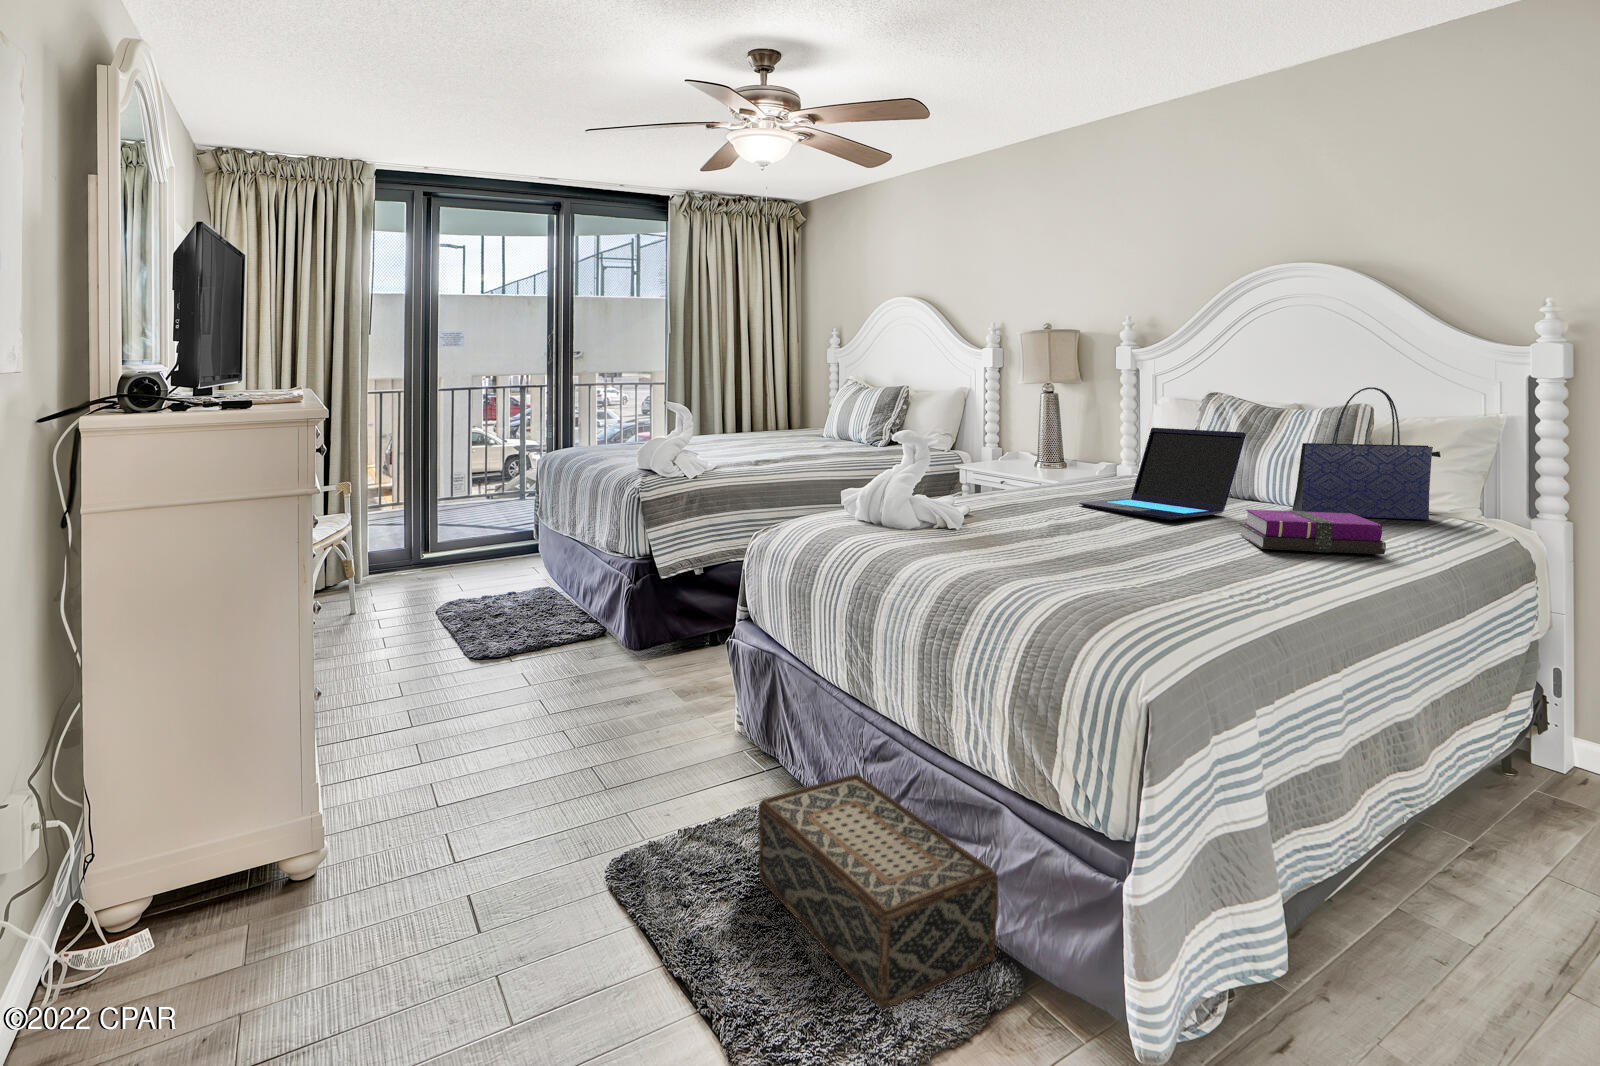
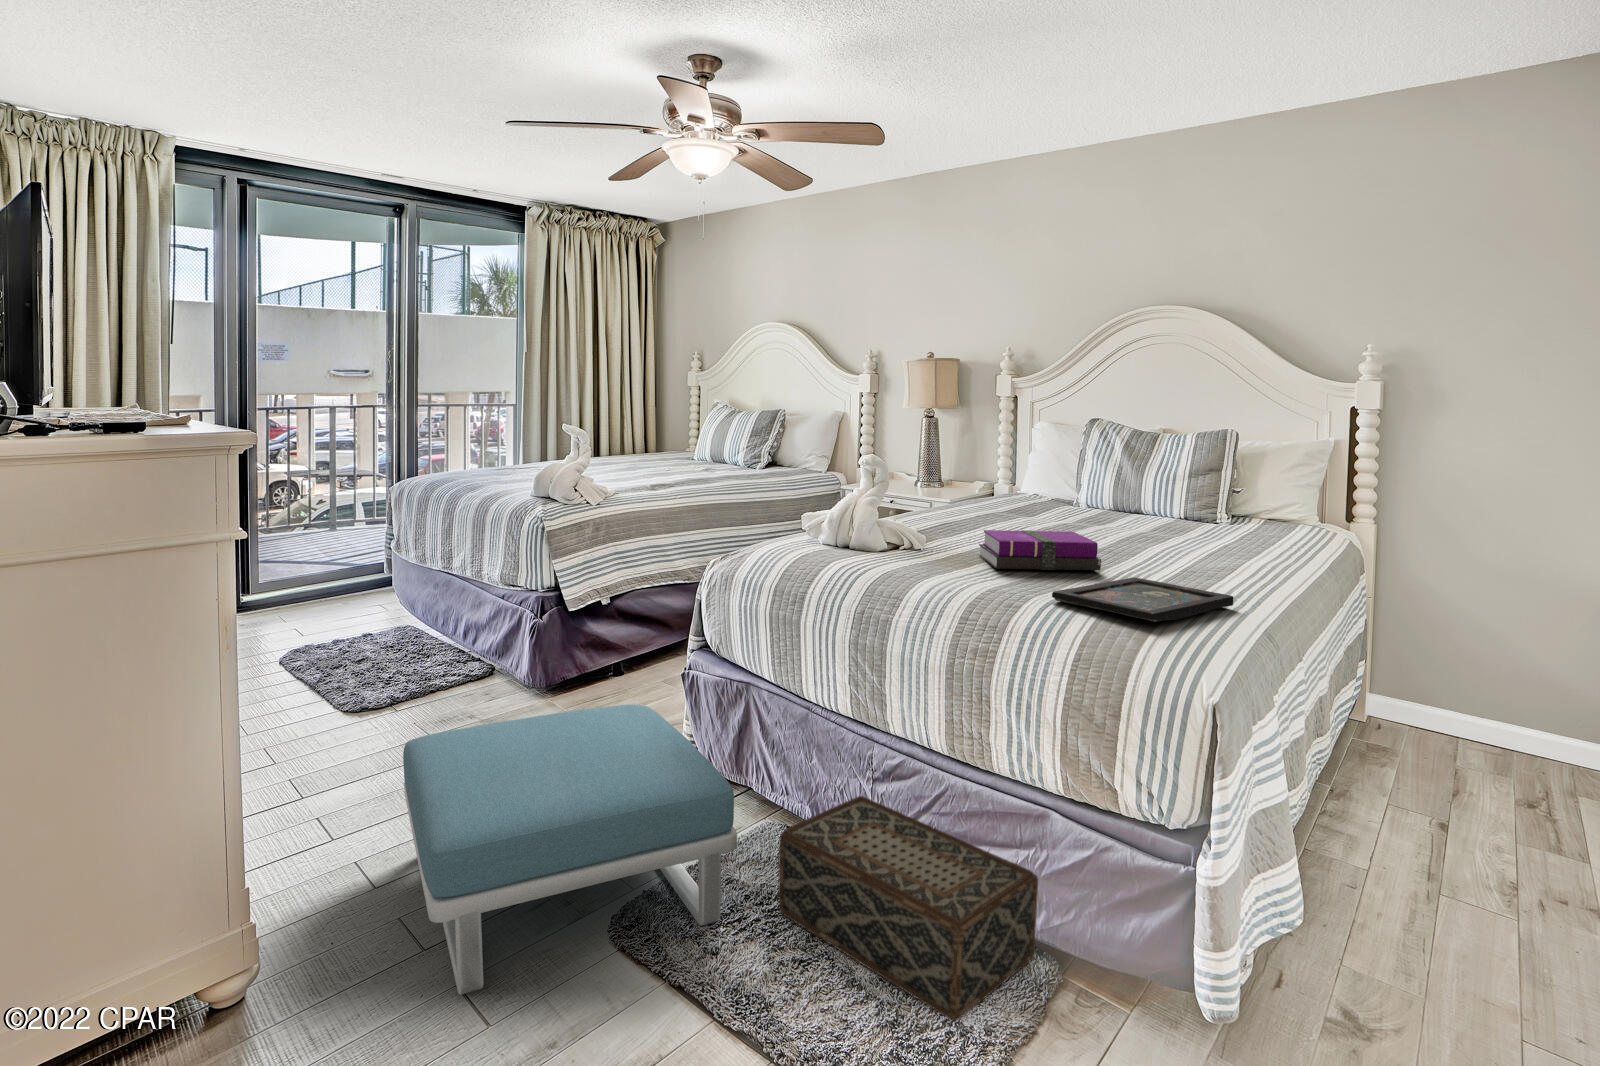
tote bag: present [1292,387,1441,520] -> none [1181,416,1297,530]
laptop: present [1079,428,1246,520] -> none [1005,450,1148,535]
notebook: present [1239,510,1386,554] -> present [979,530,1101,570]
tray: none [1049,566,1261,614] -> present [1052,577,1233,622]
footstool: none [421,668,718,914] -> present [403,705,737,994]

